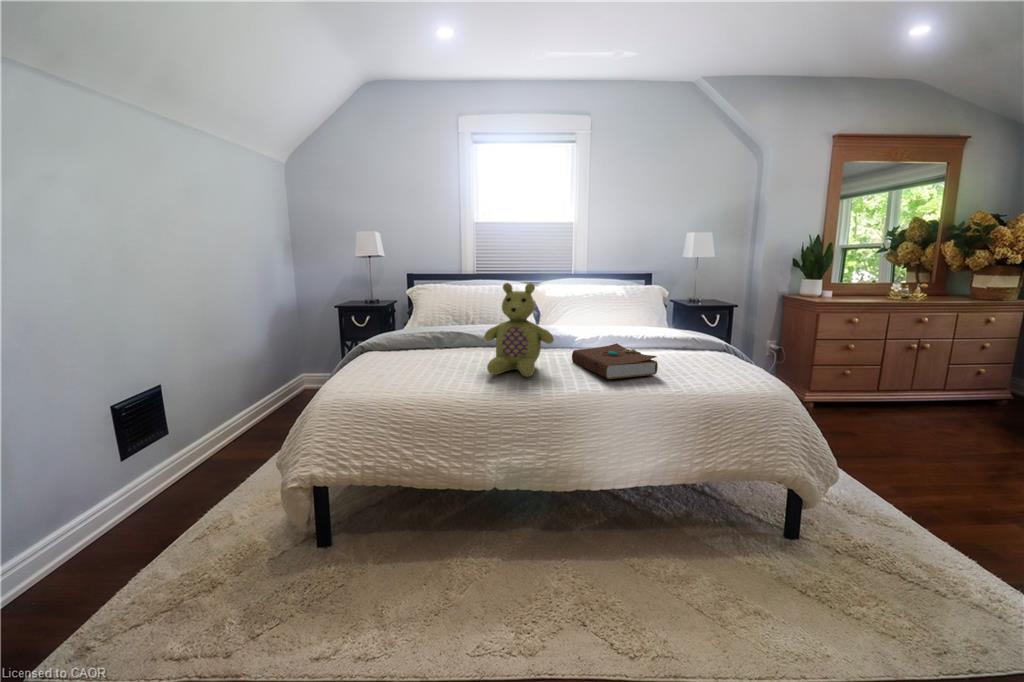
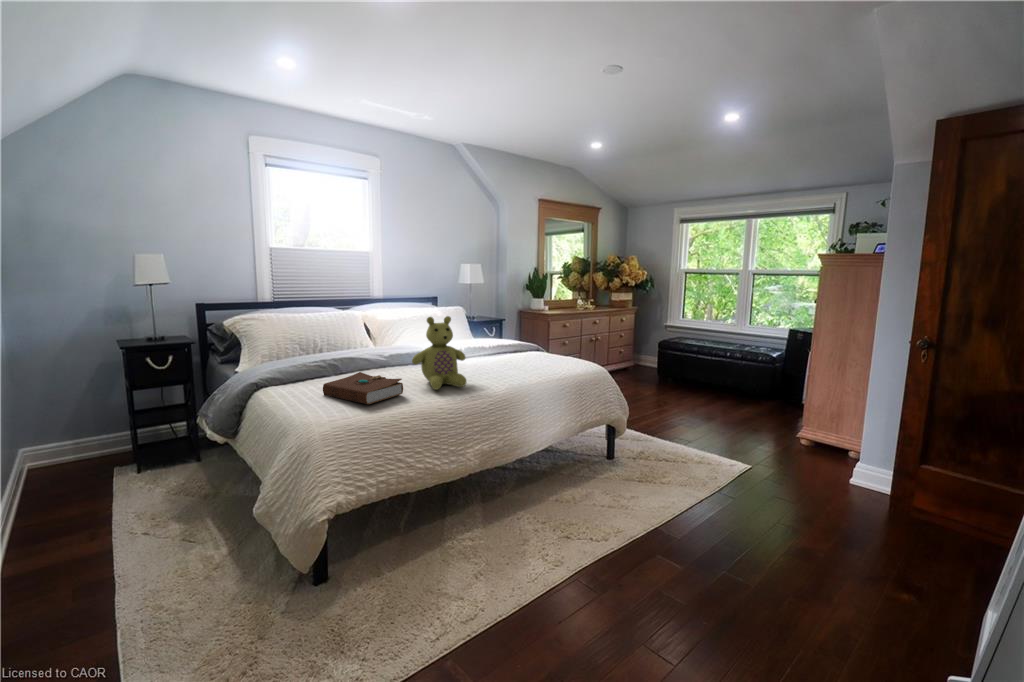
book: present [572,343,658,379] -> present [323,372,403,404]

